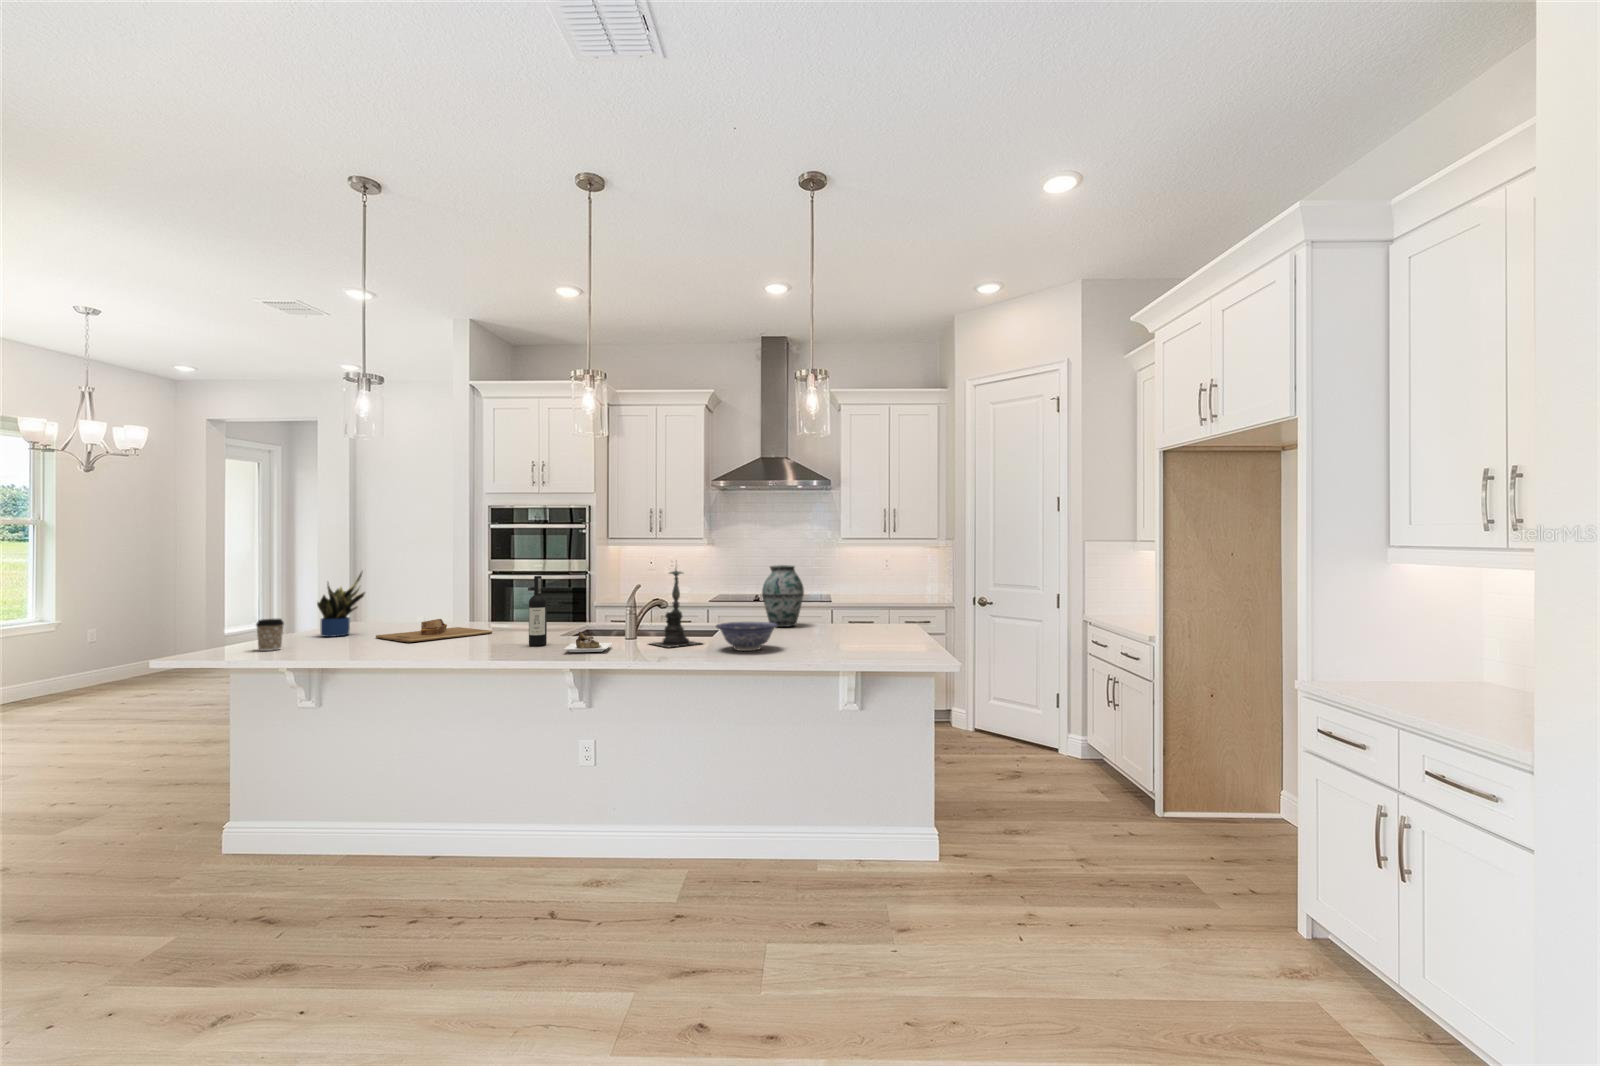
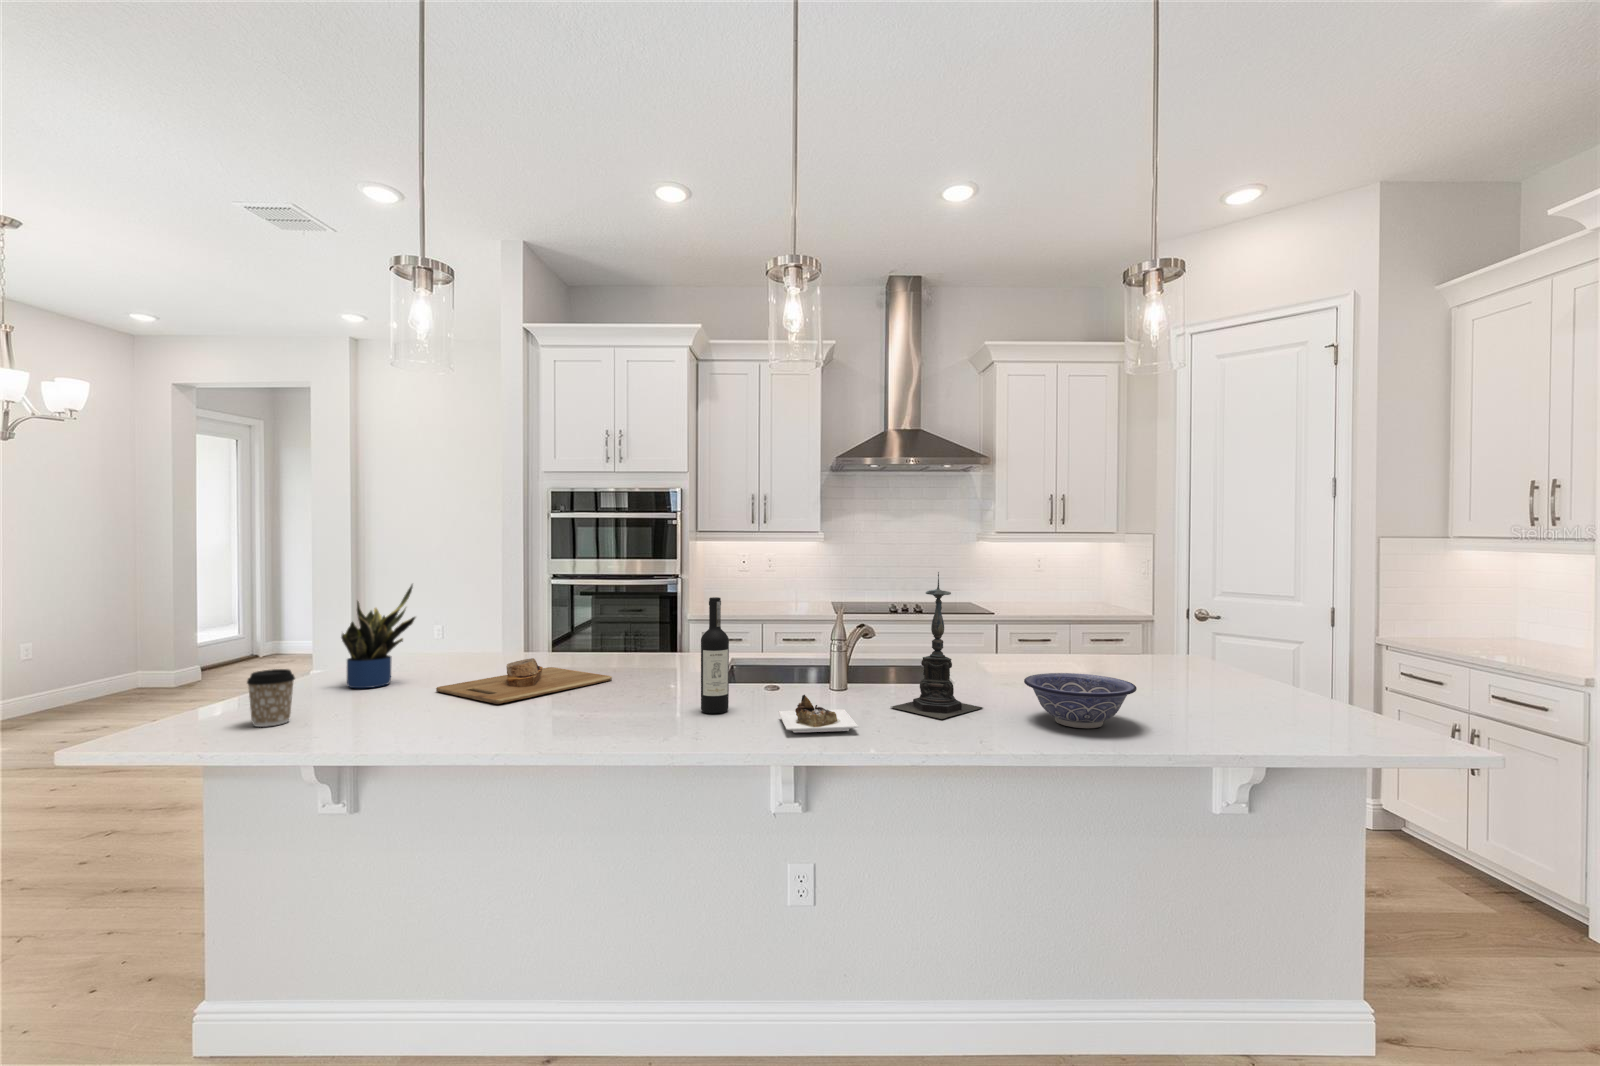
vase: present [762,565,804,627] -> none [995,575,1061,667]

